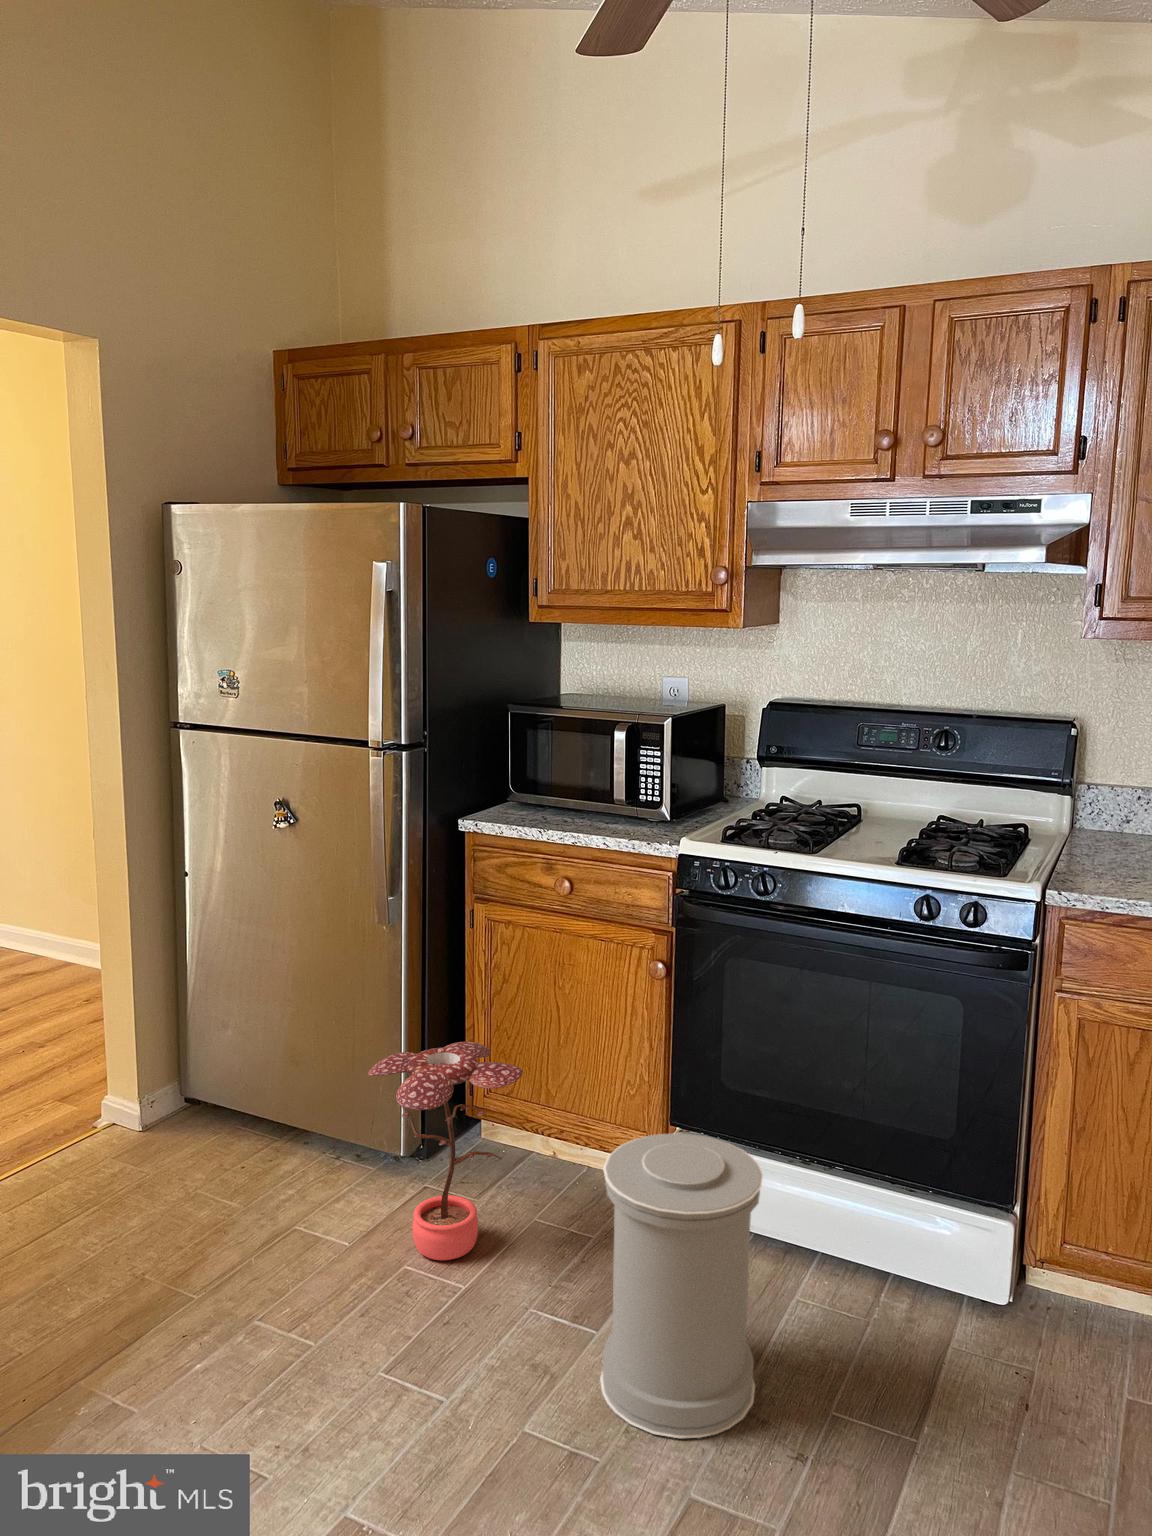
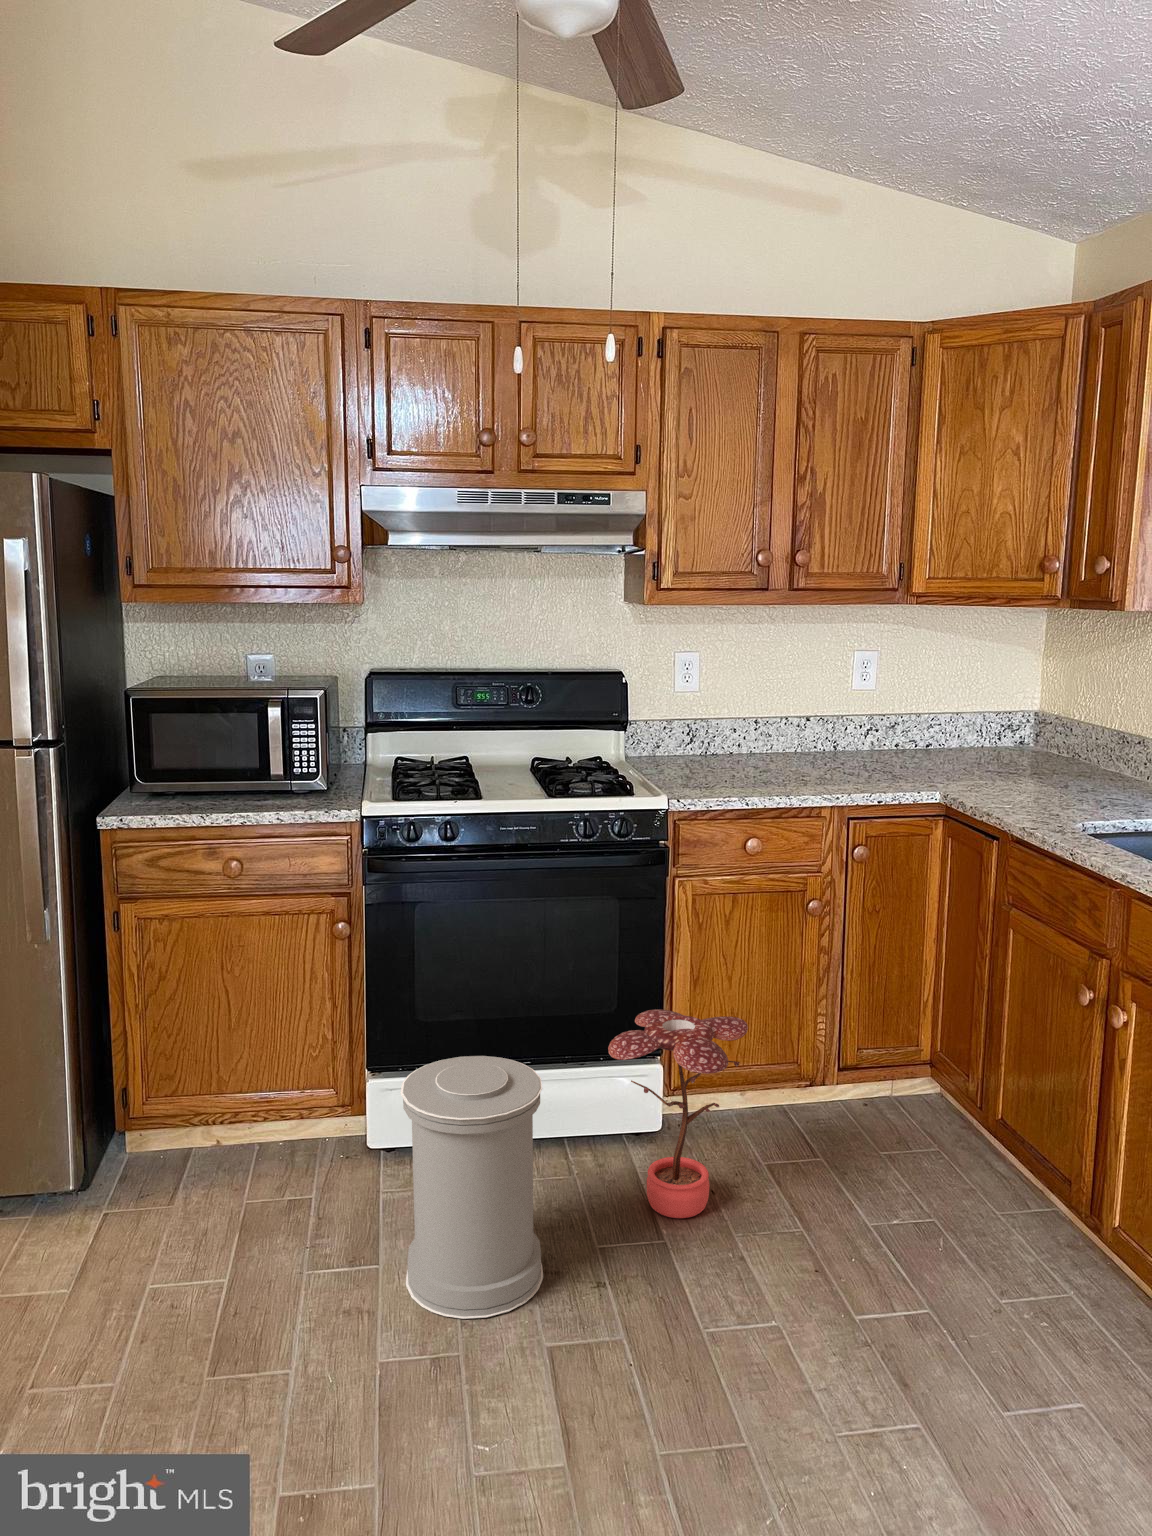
potted plant: present [368,1042,523,1260] -> present [608,1009,748,1218]

